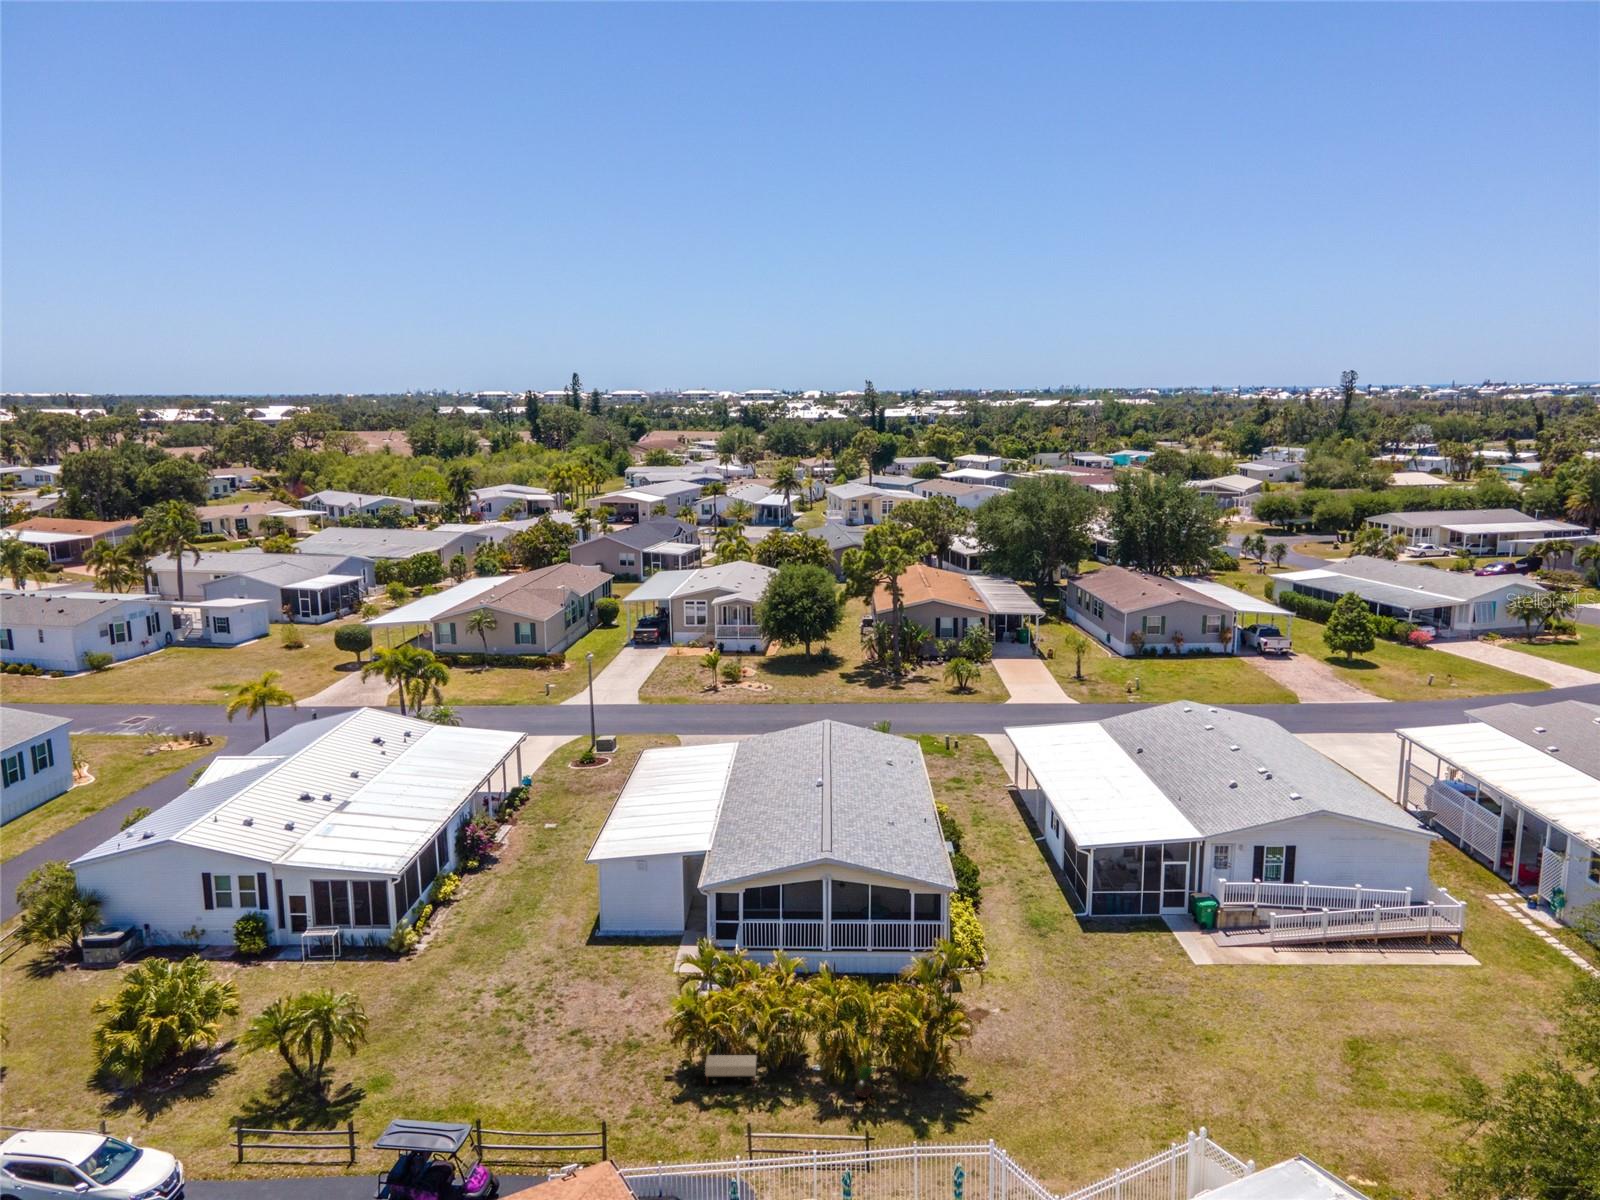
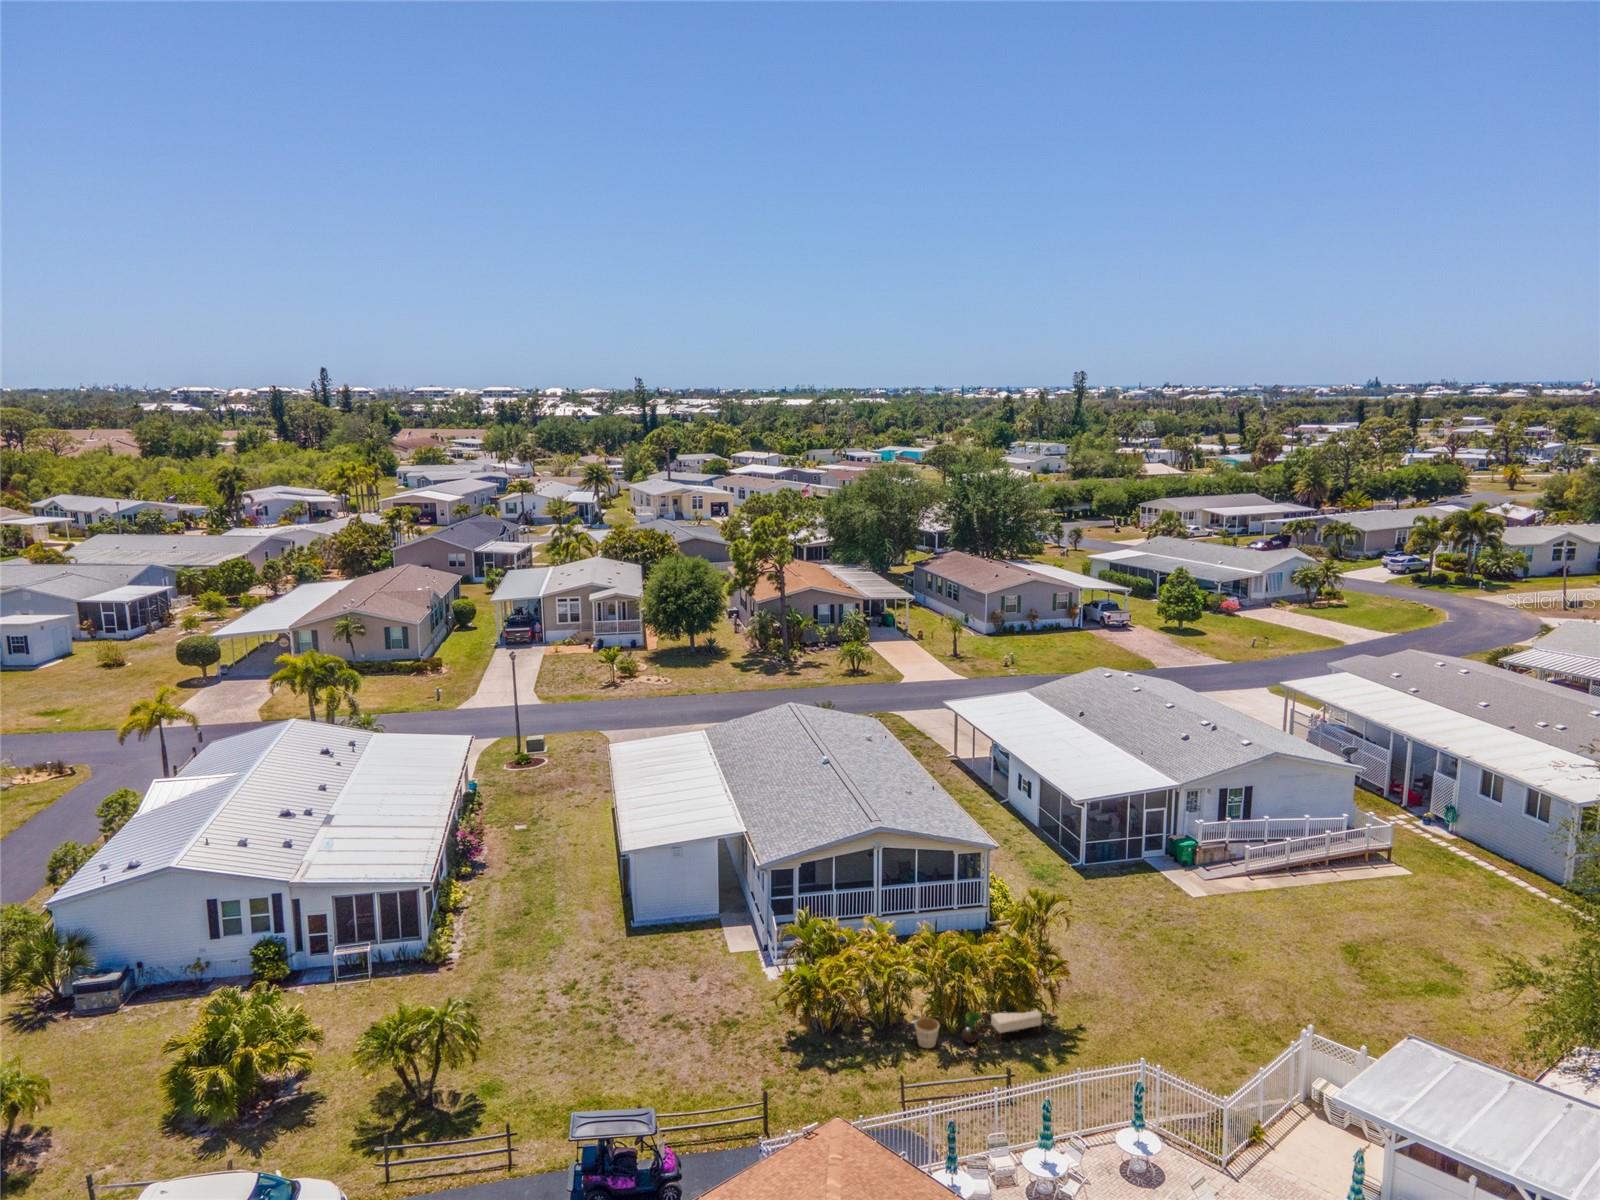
bench: present [705,1055,757,1084] -> present [991,1010,1042,1041]
wooden bucket: none [804,1064,830,1098] -> present [915,1018,940,1048]

